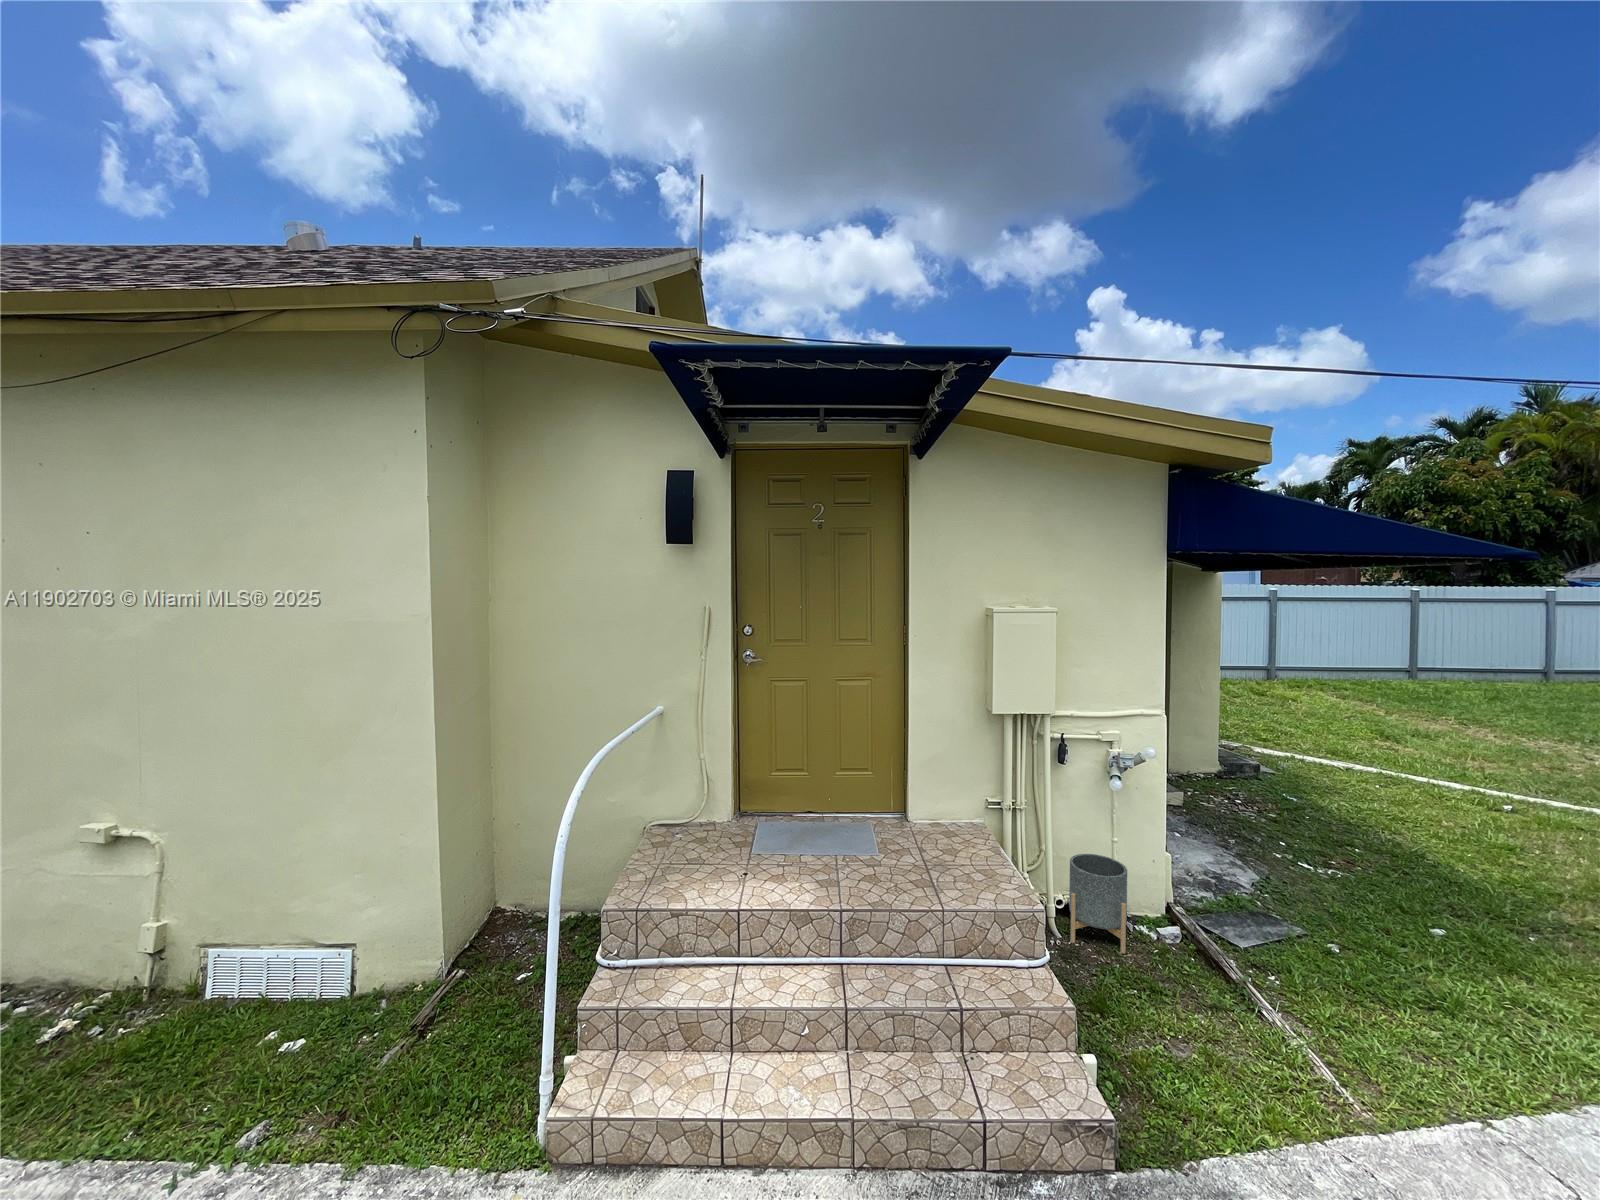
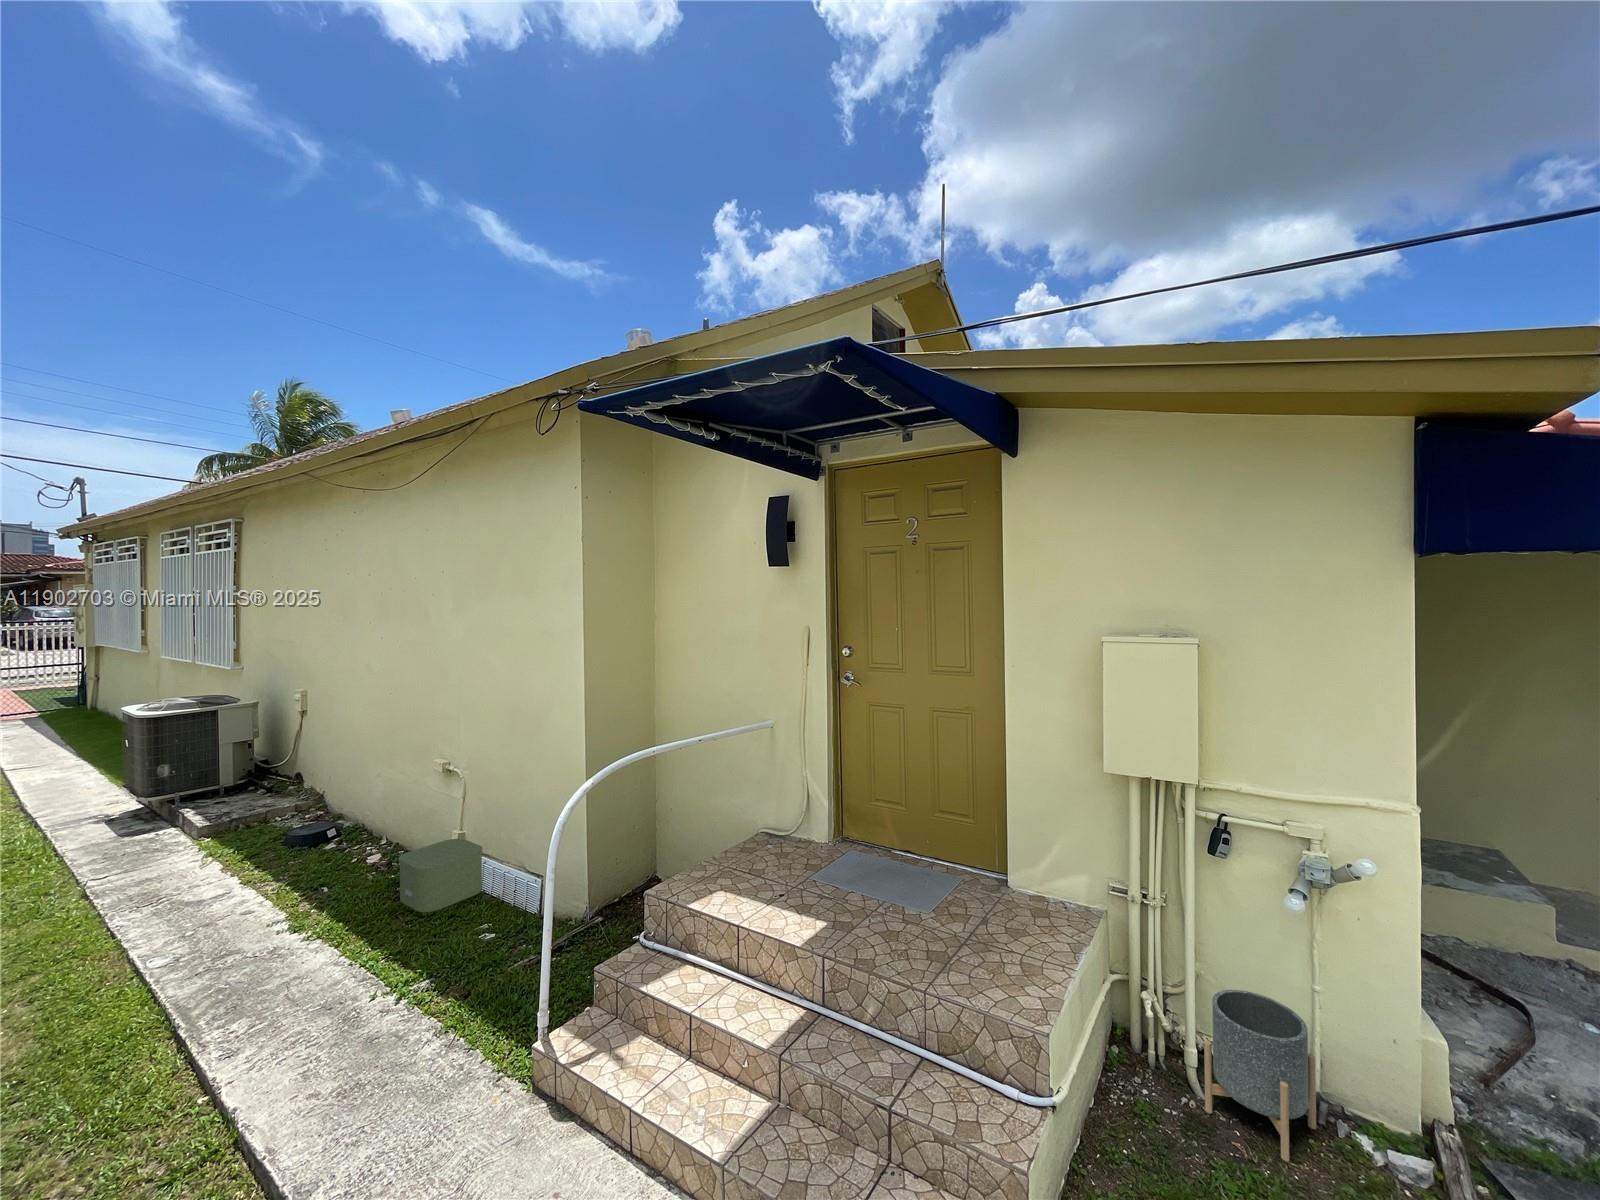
storage box: none [61,931,228,1057] -> present [399,839,483,912]

